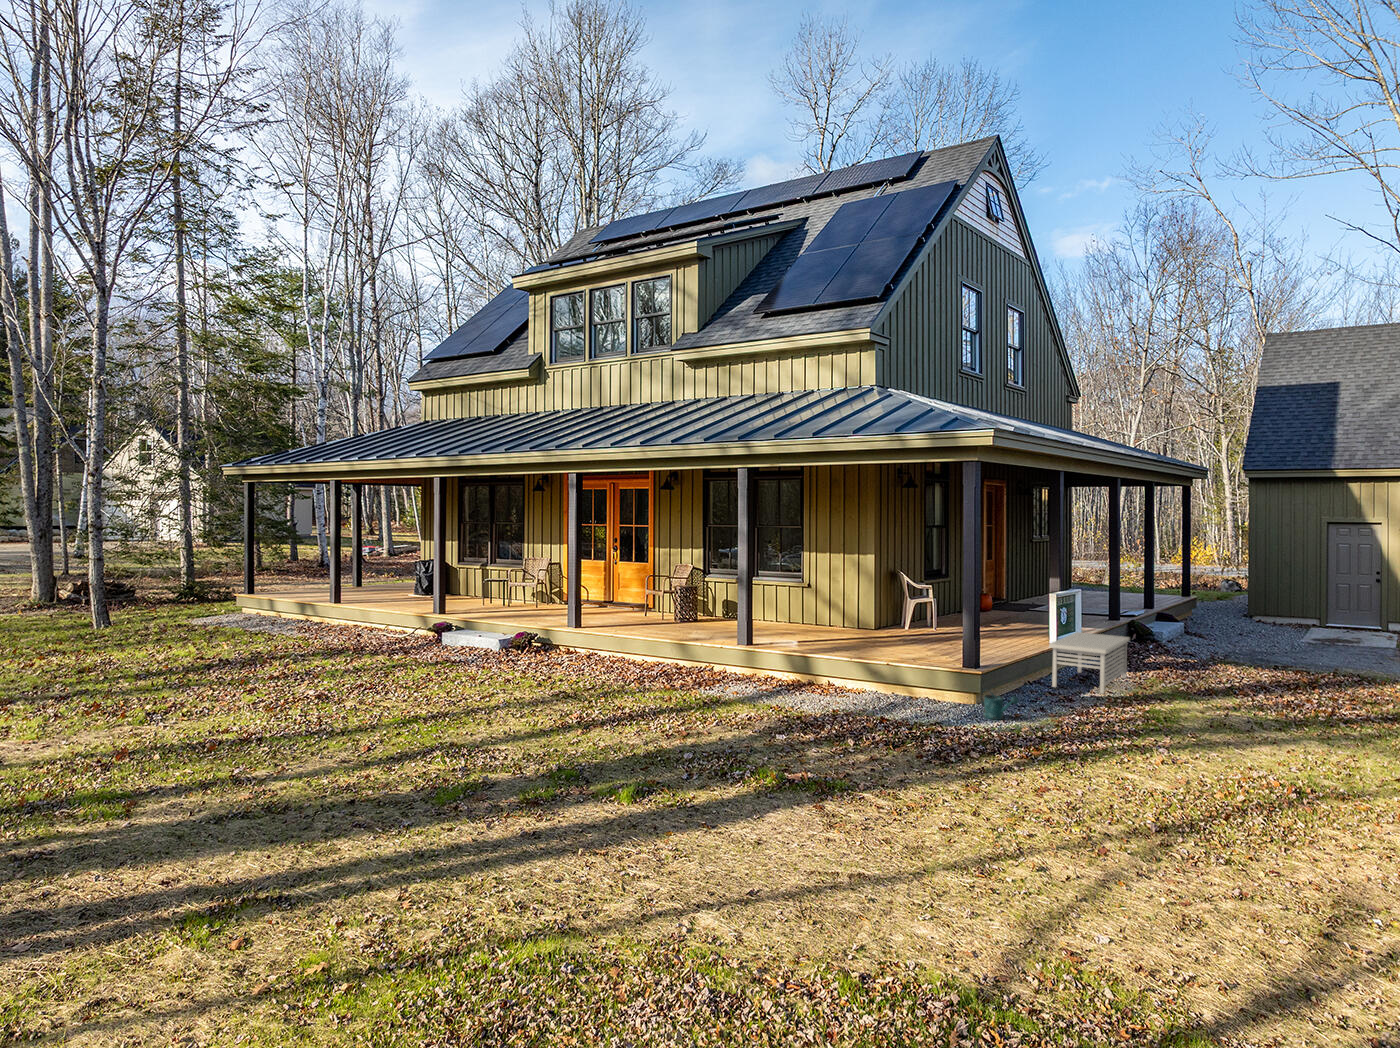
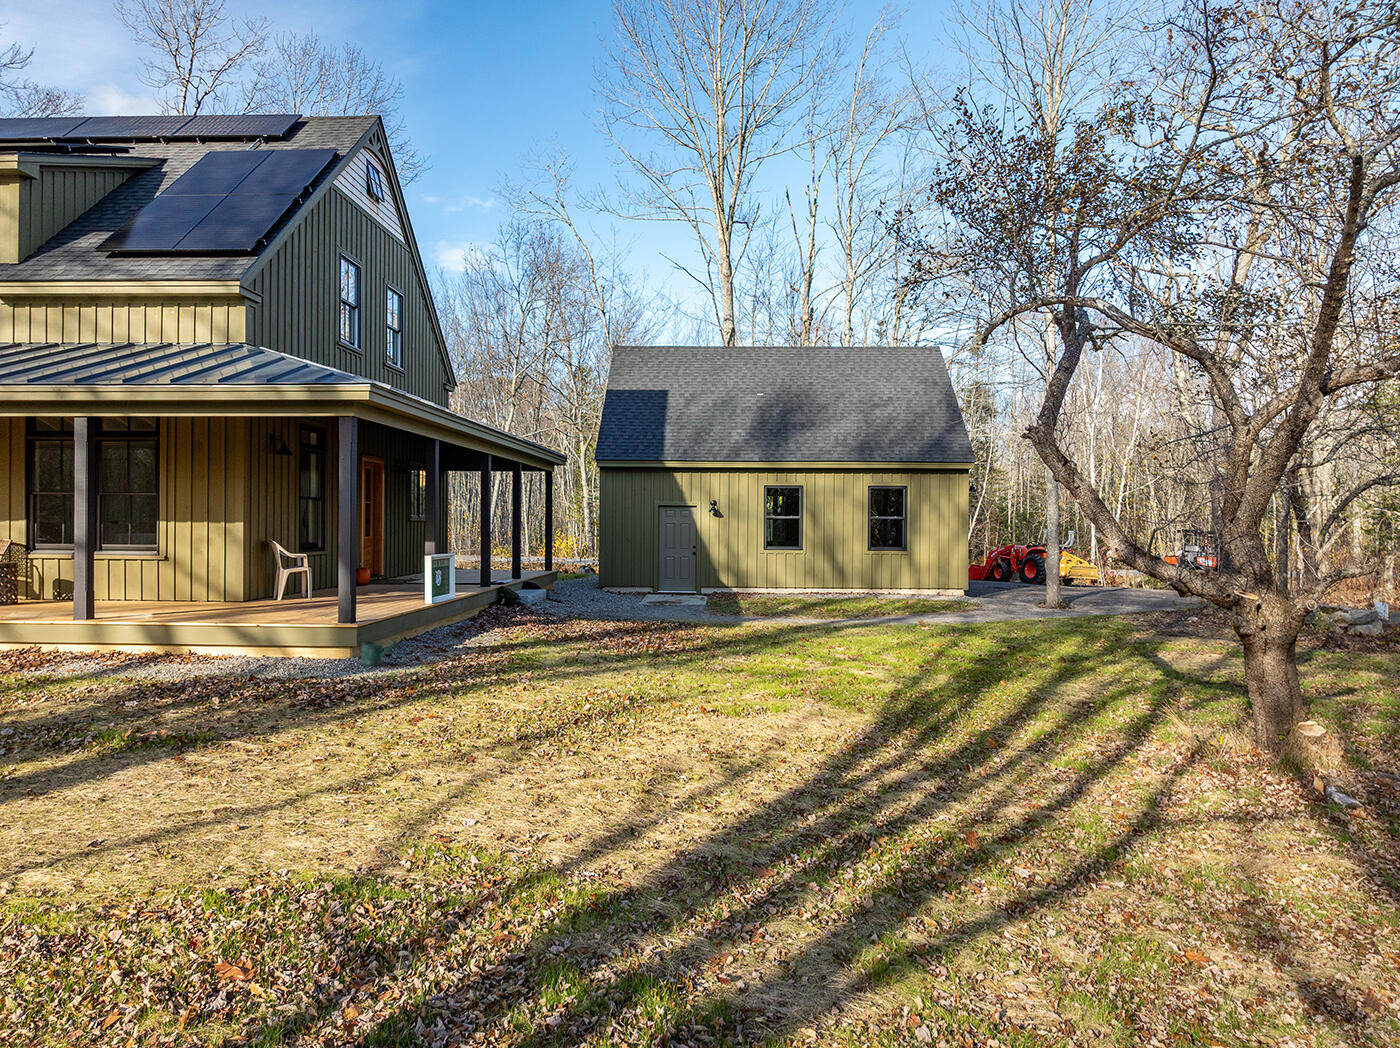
storage bench: present [1049,632,1130,694] -> none [430,583,506,641]

